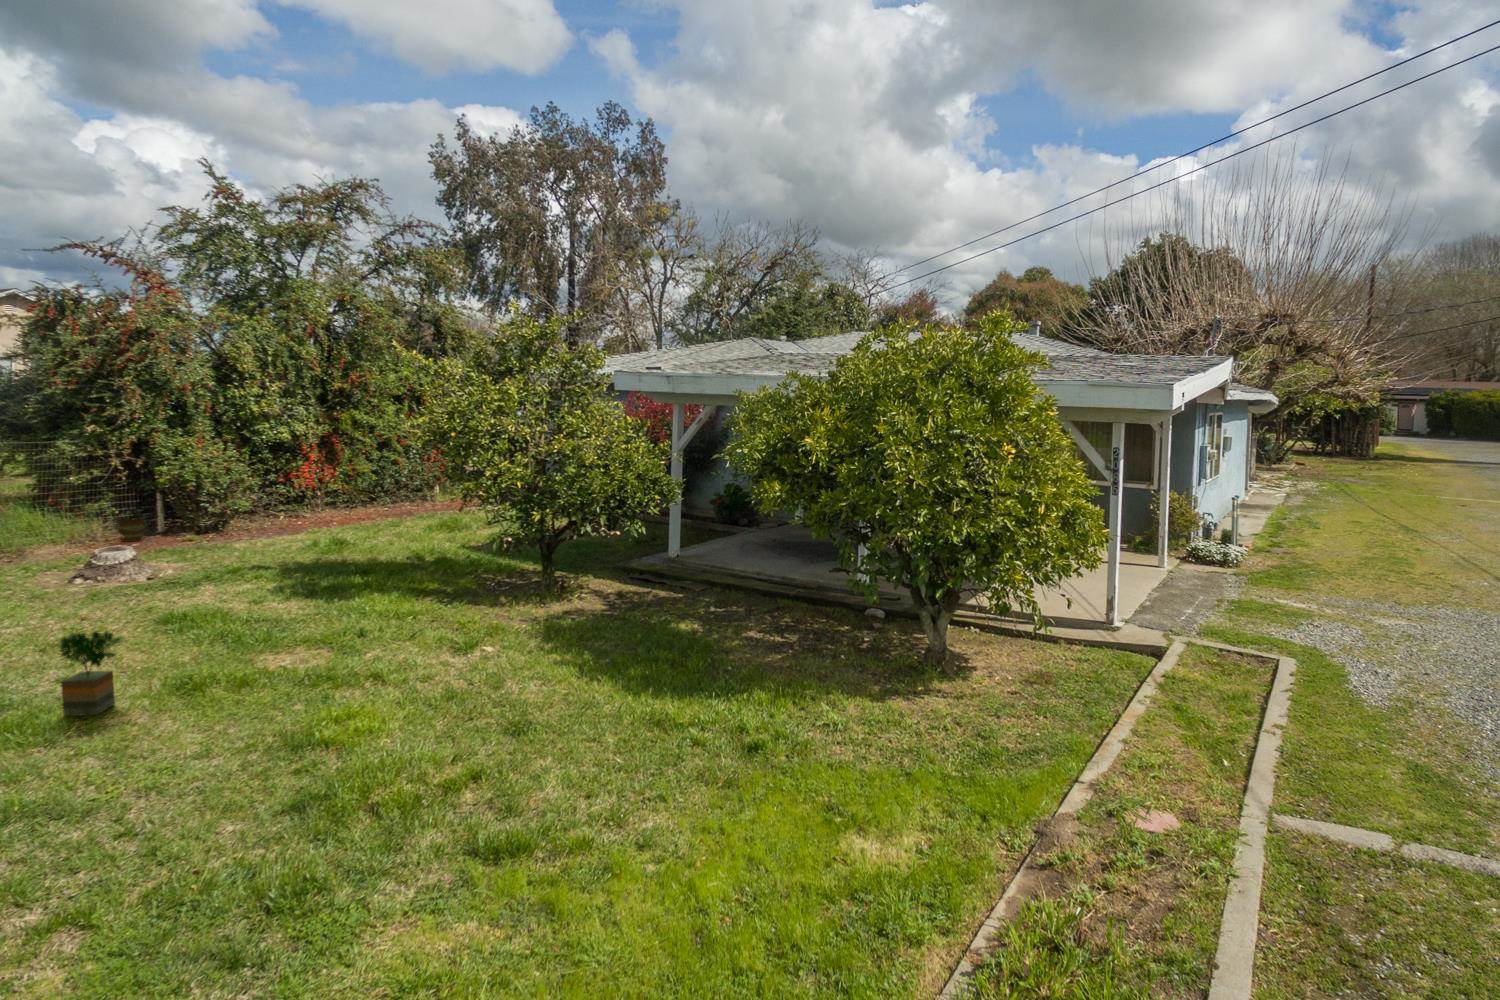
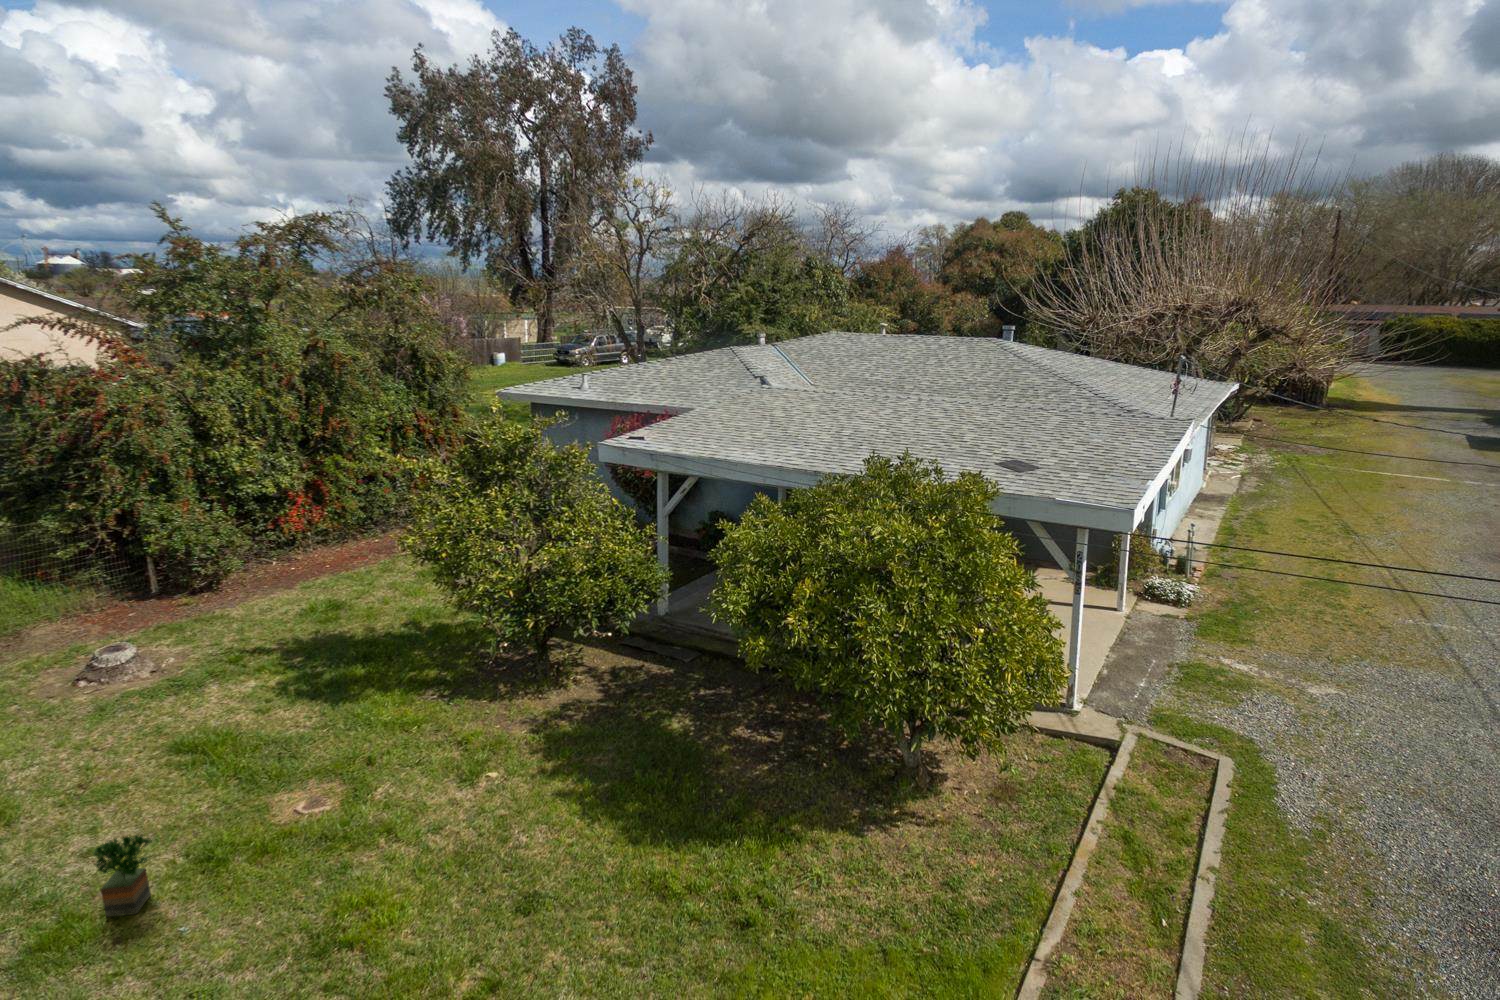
bucket: present [116,518,146,542] -> none [110,583,141,609]

